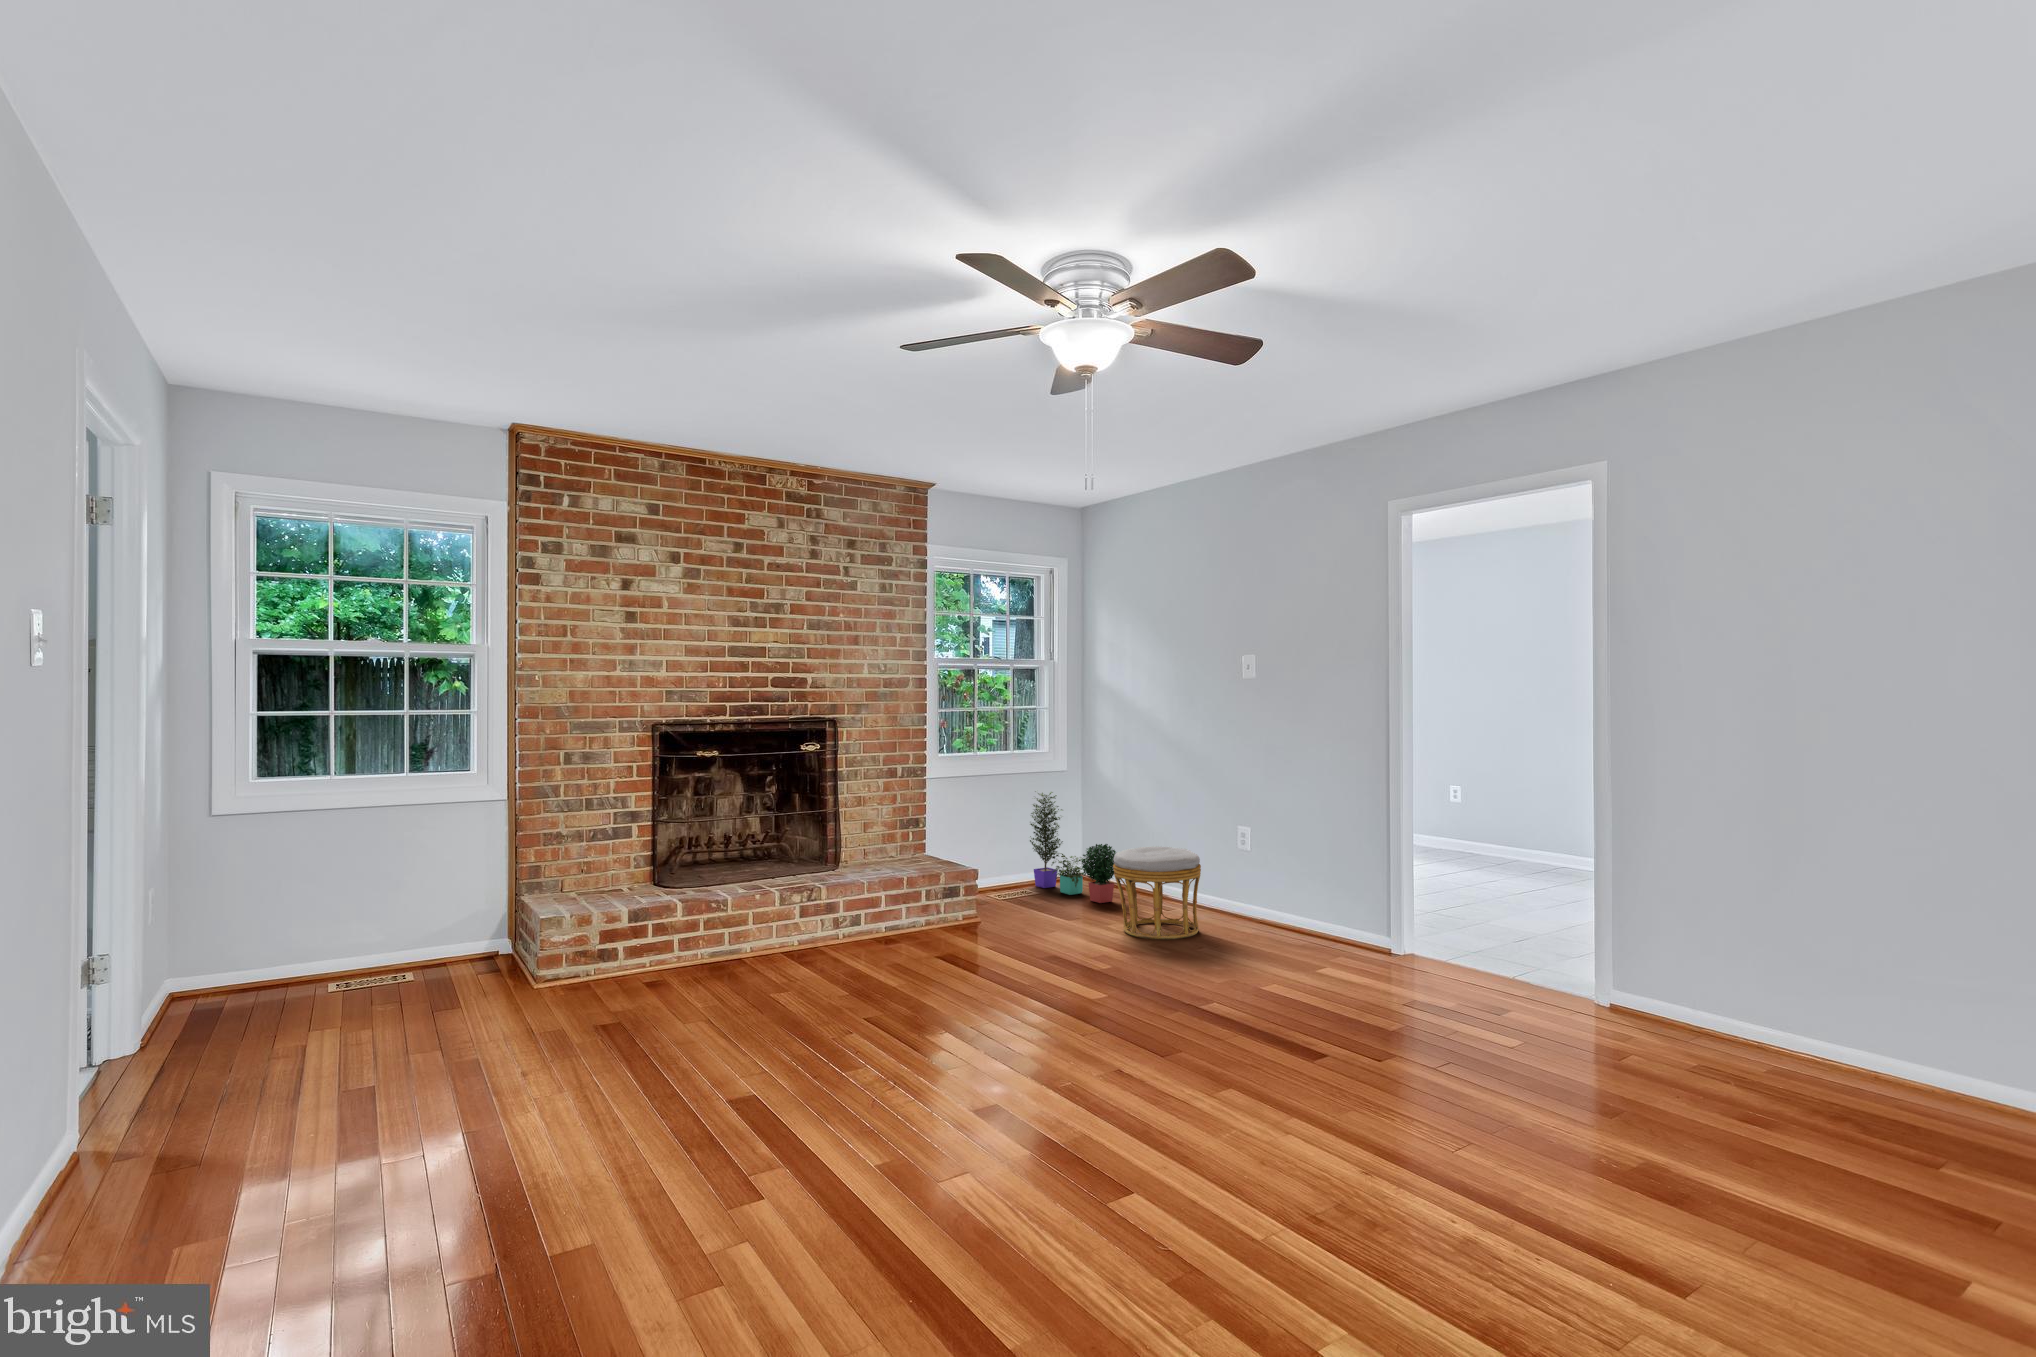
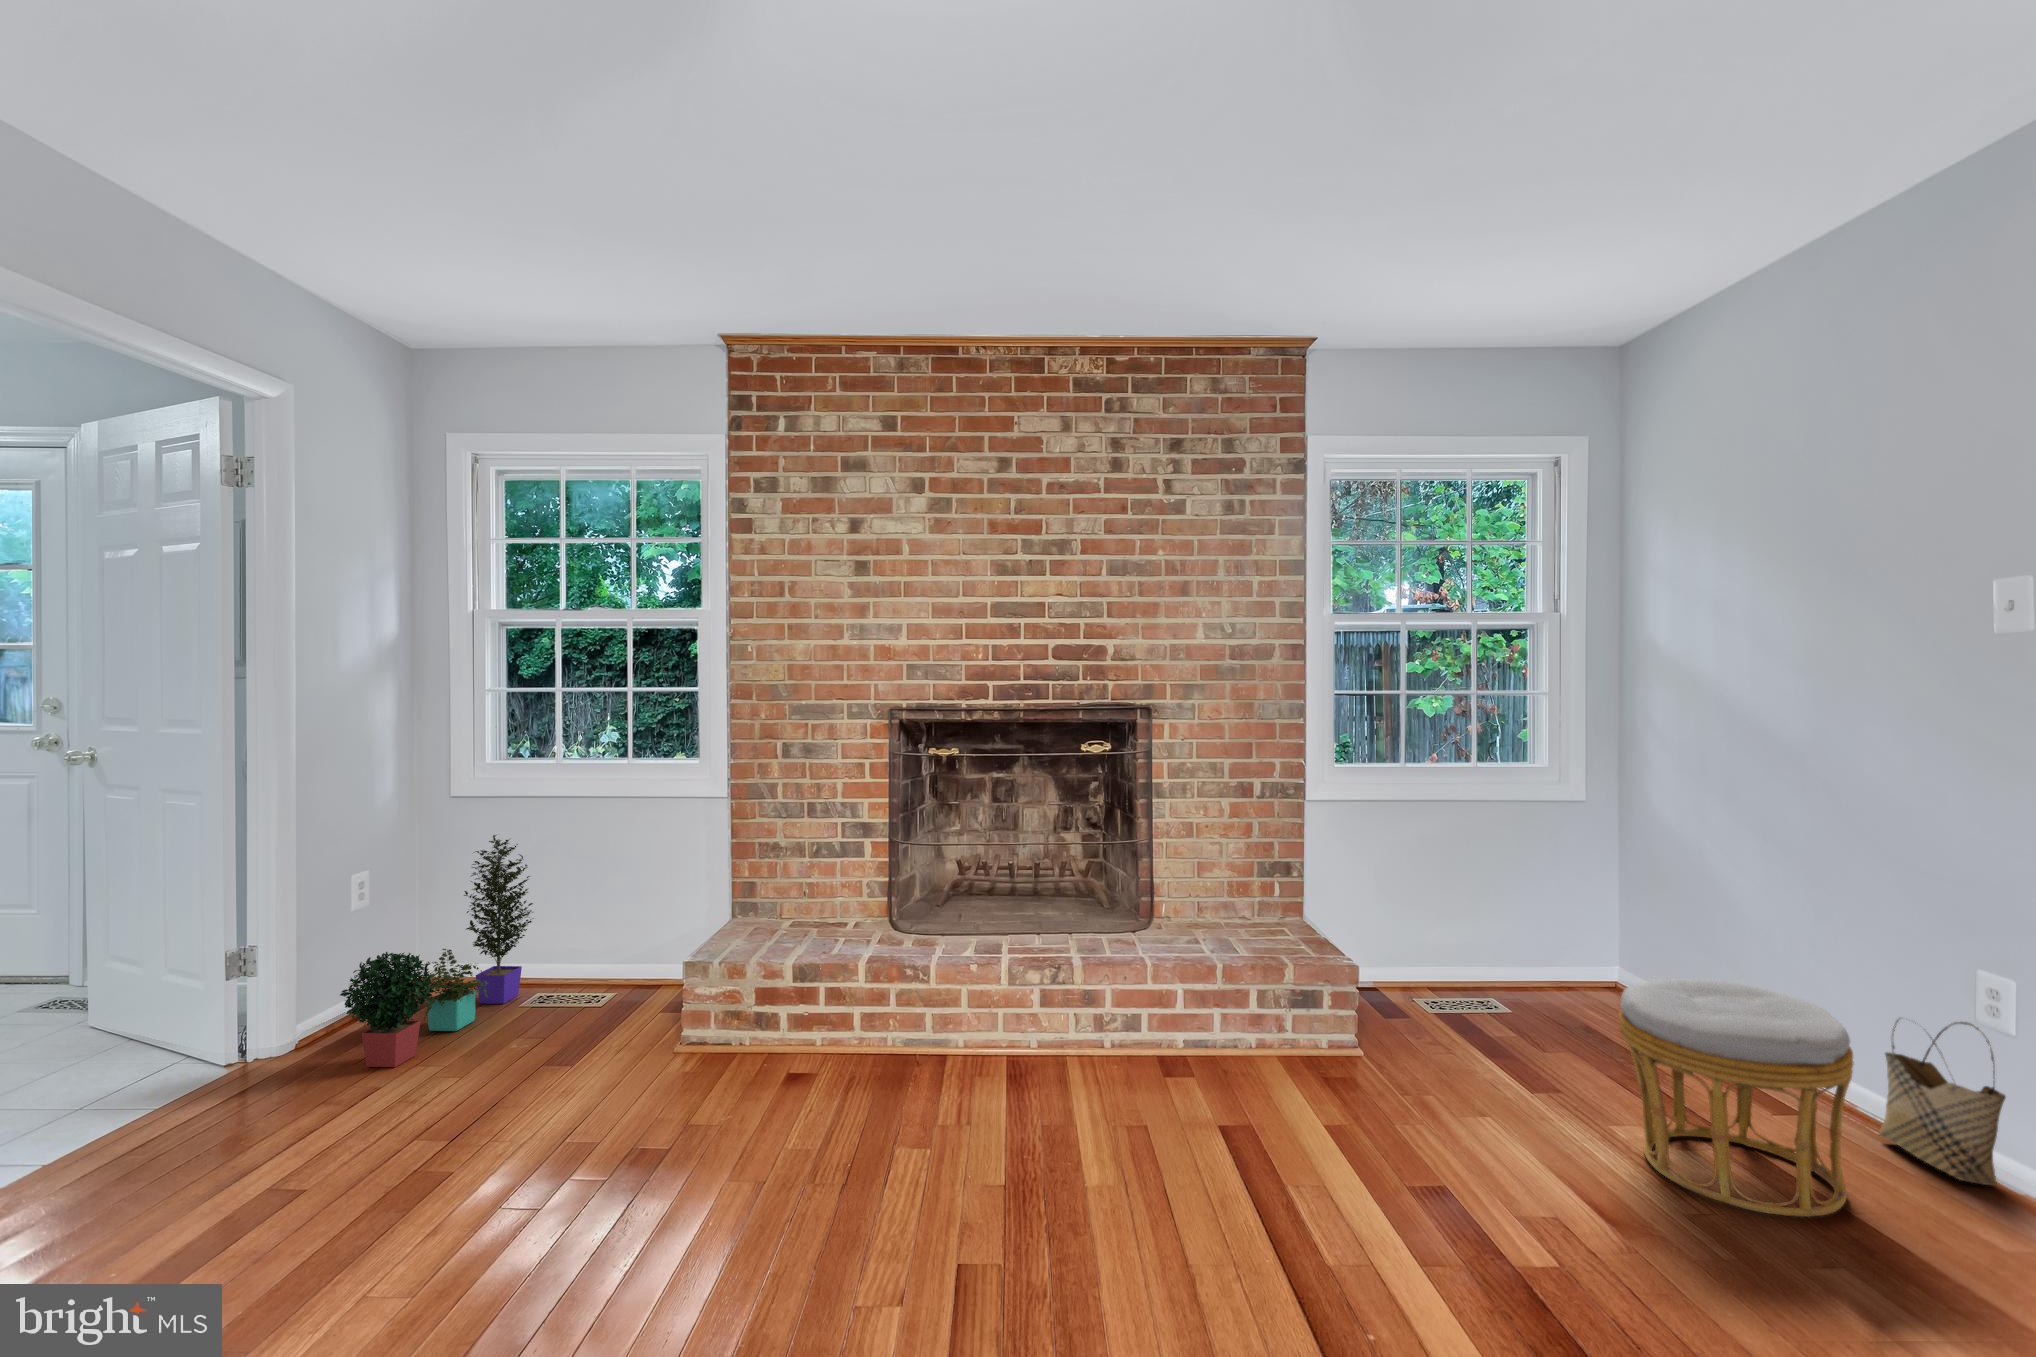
potted plant: present [1030,792,1116,903] -> present [340,835,533,1067]
woven basket: none [1206,853,1247,919] -> present [1879,1018,2006,1185]

